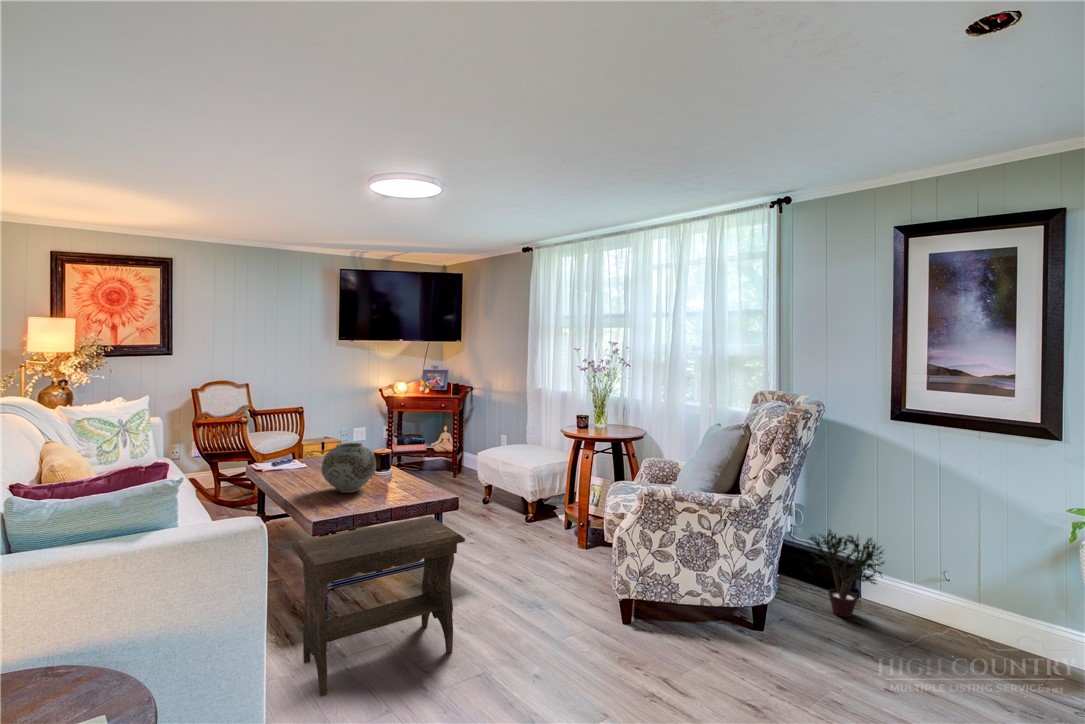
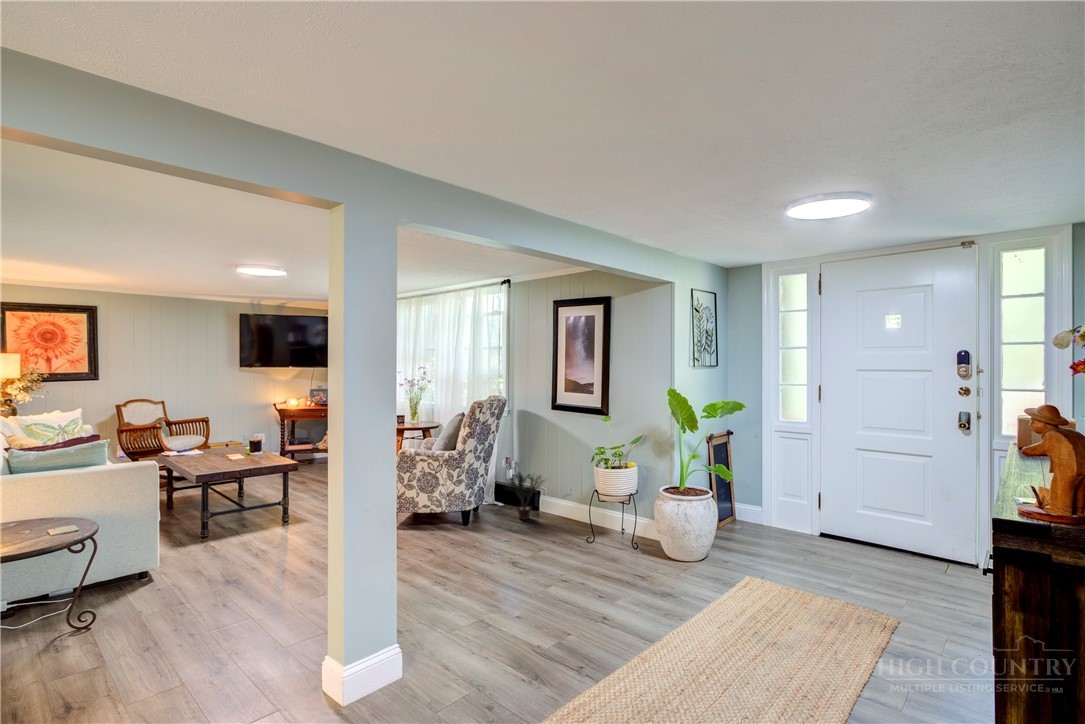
vase: present [322,443,376,493] -> none [206,433,245,465]
footstool: present [292,517,465,696] -> none [177,472,287,568]

